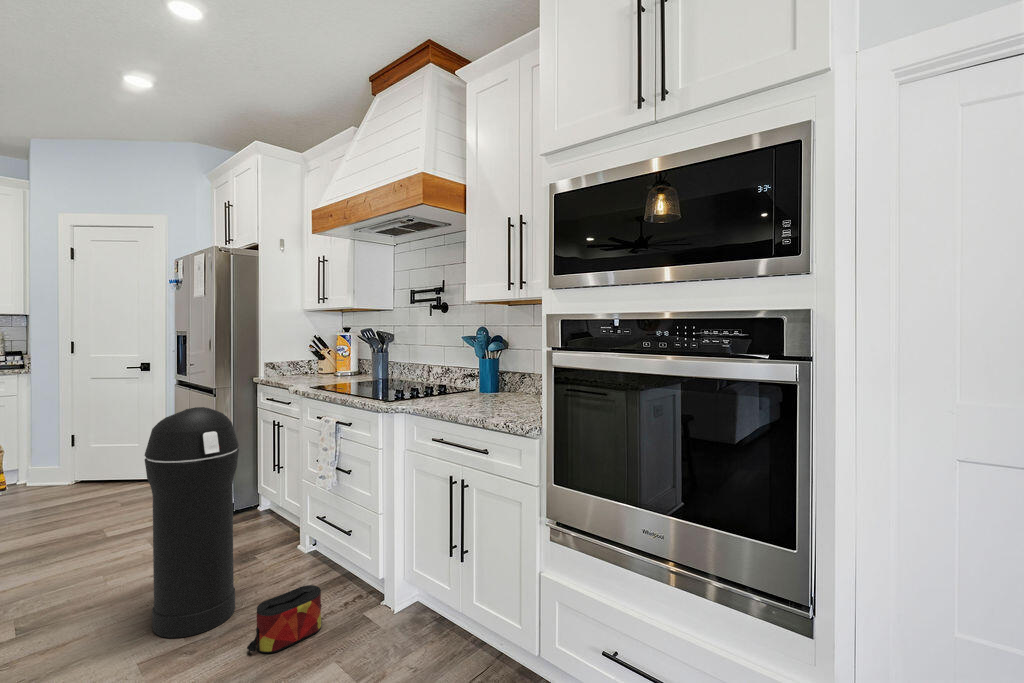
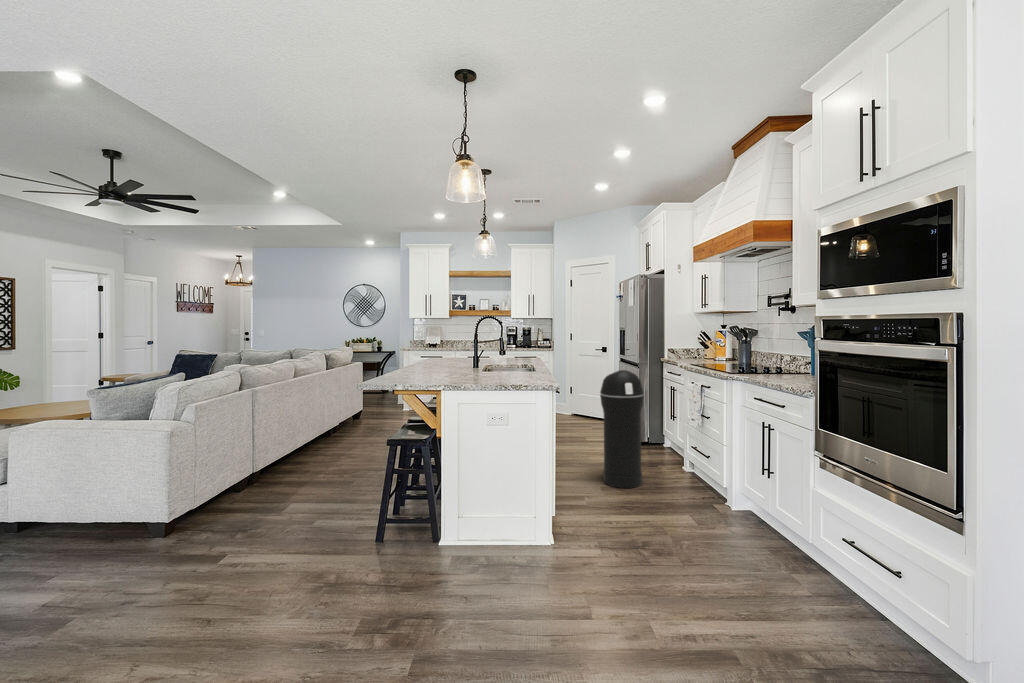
bag: present [247,585,321,653] -> none [644,477,686,505]

